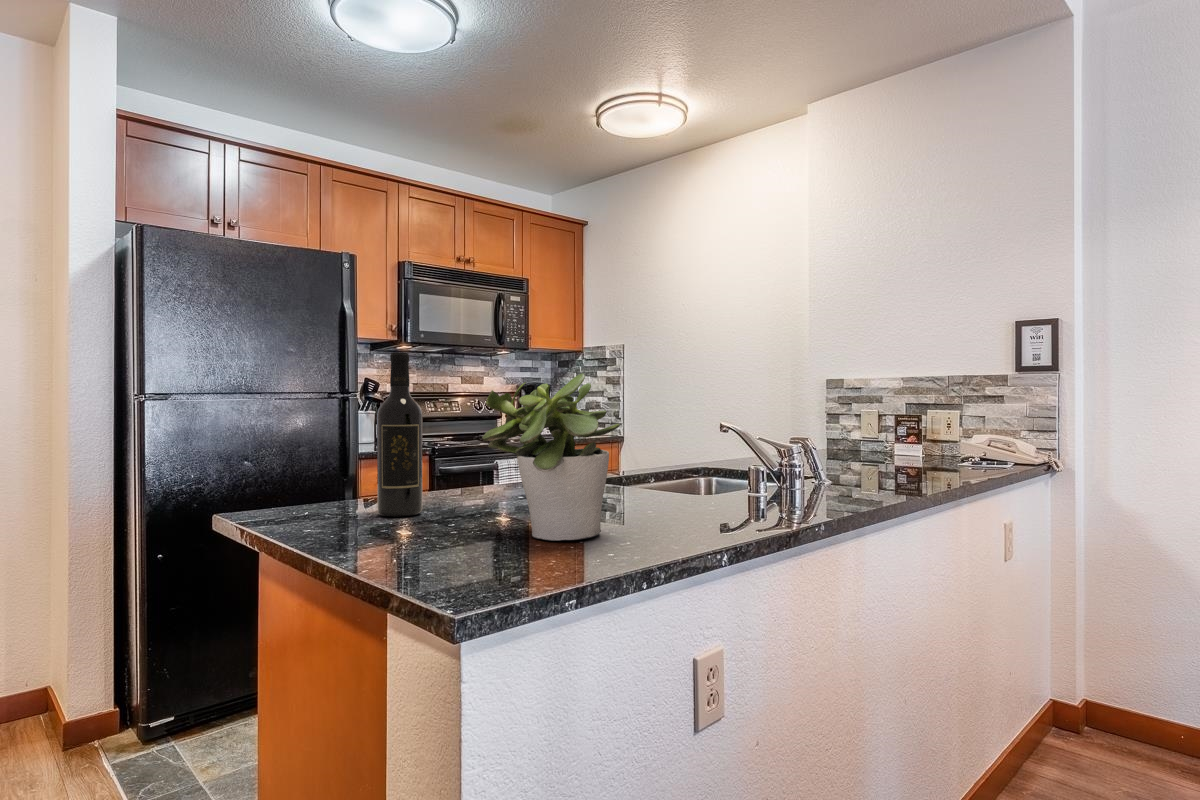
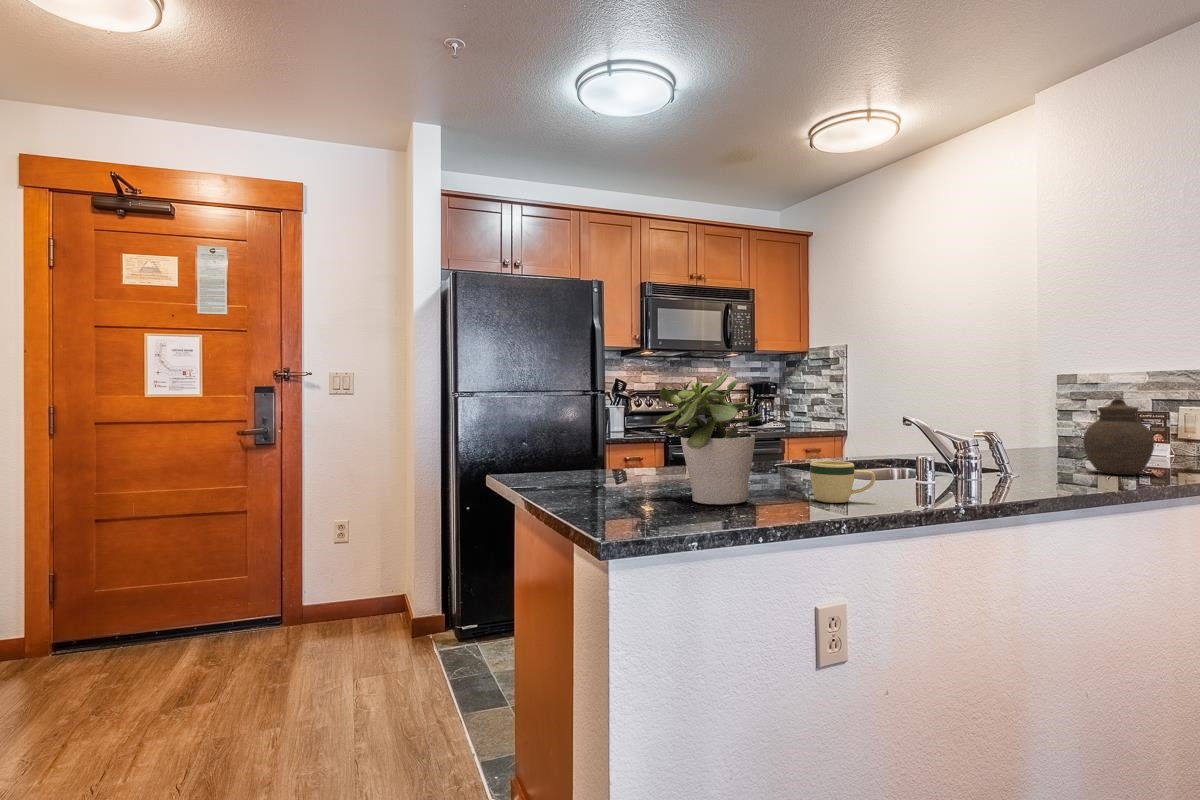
wine bottle: present [377,352,422,517] -> none [591,359,624,482]
jar: none [875,404,932,477] -> present [1083,399,1155,475]
mug: none [665,478,736,527] -> present [810,461,875,503]

